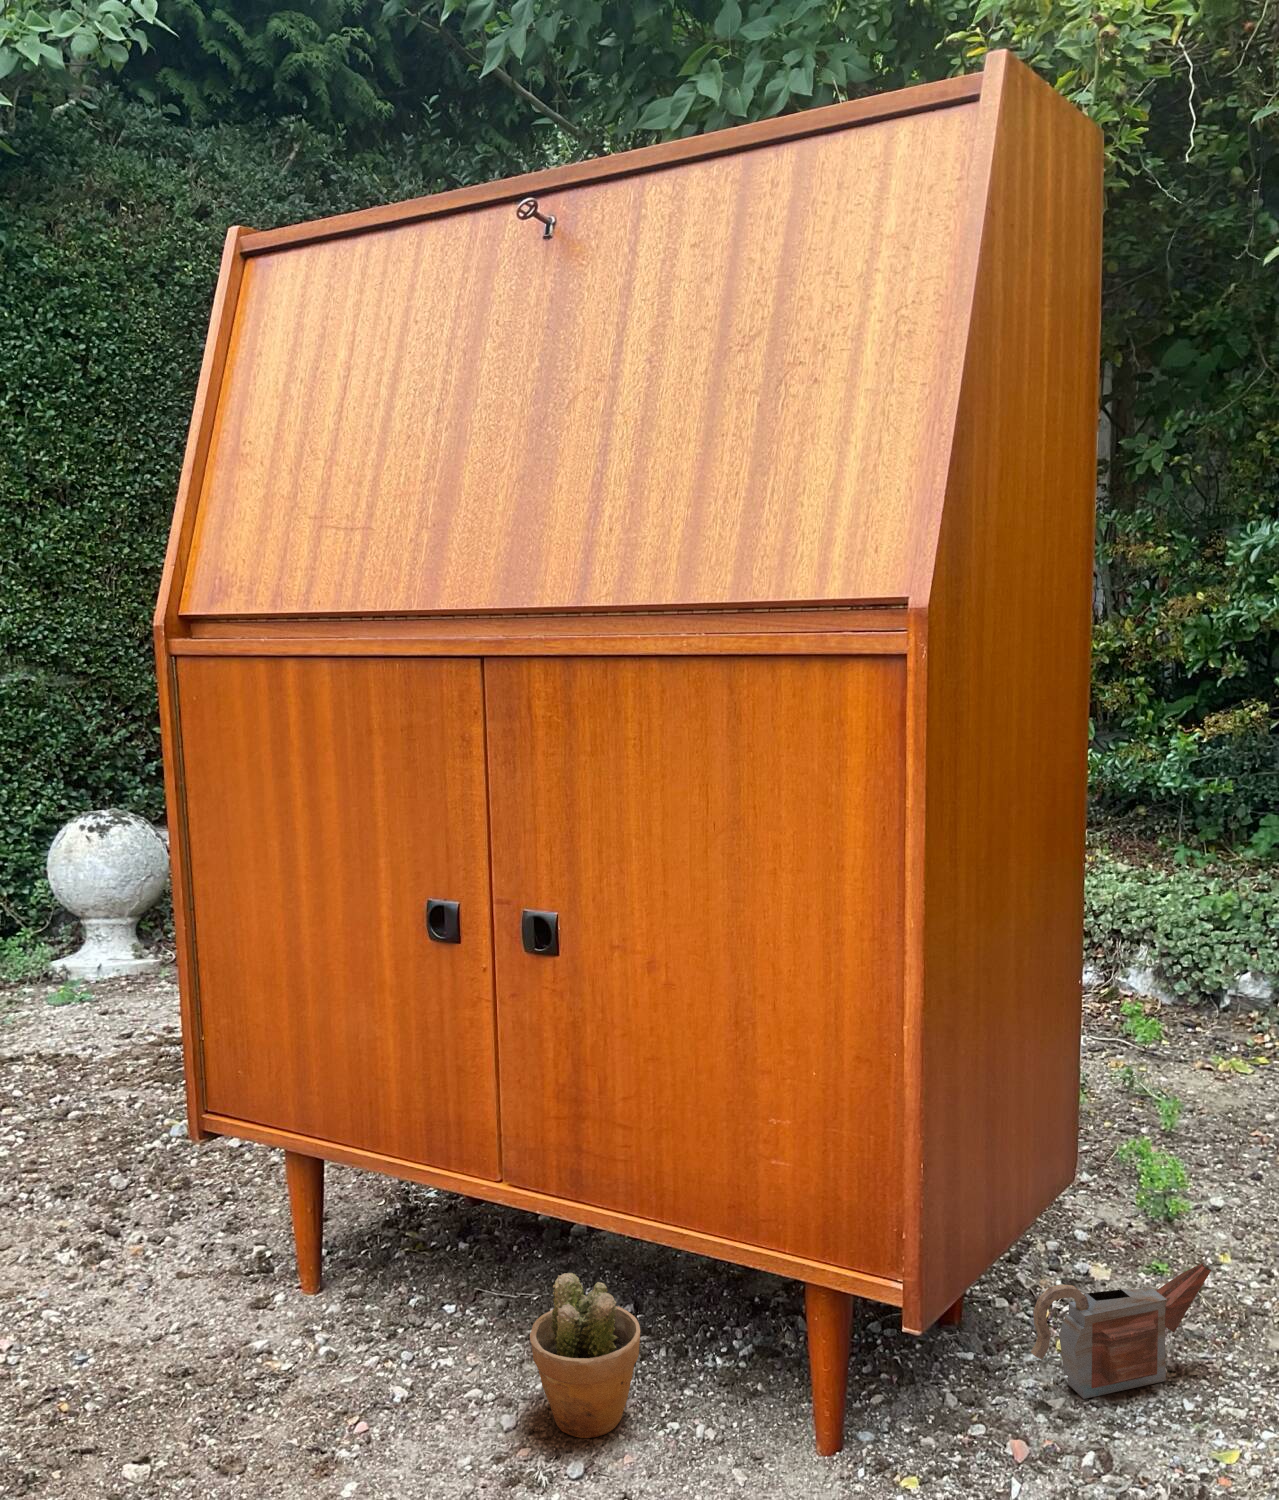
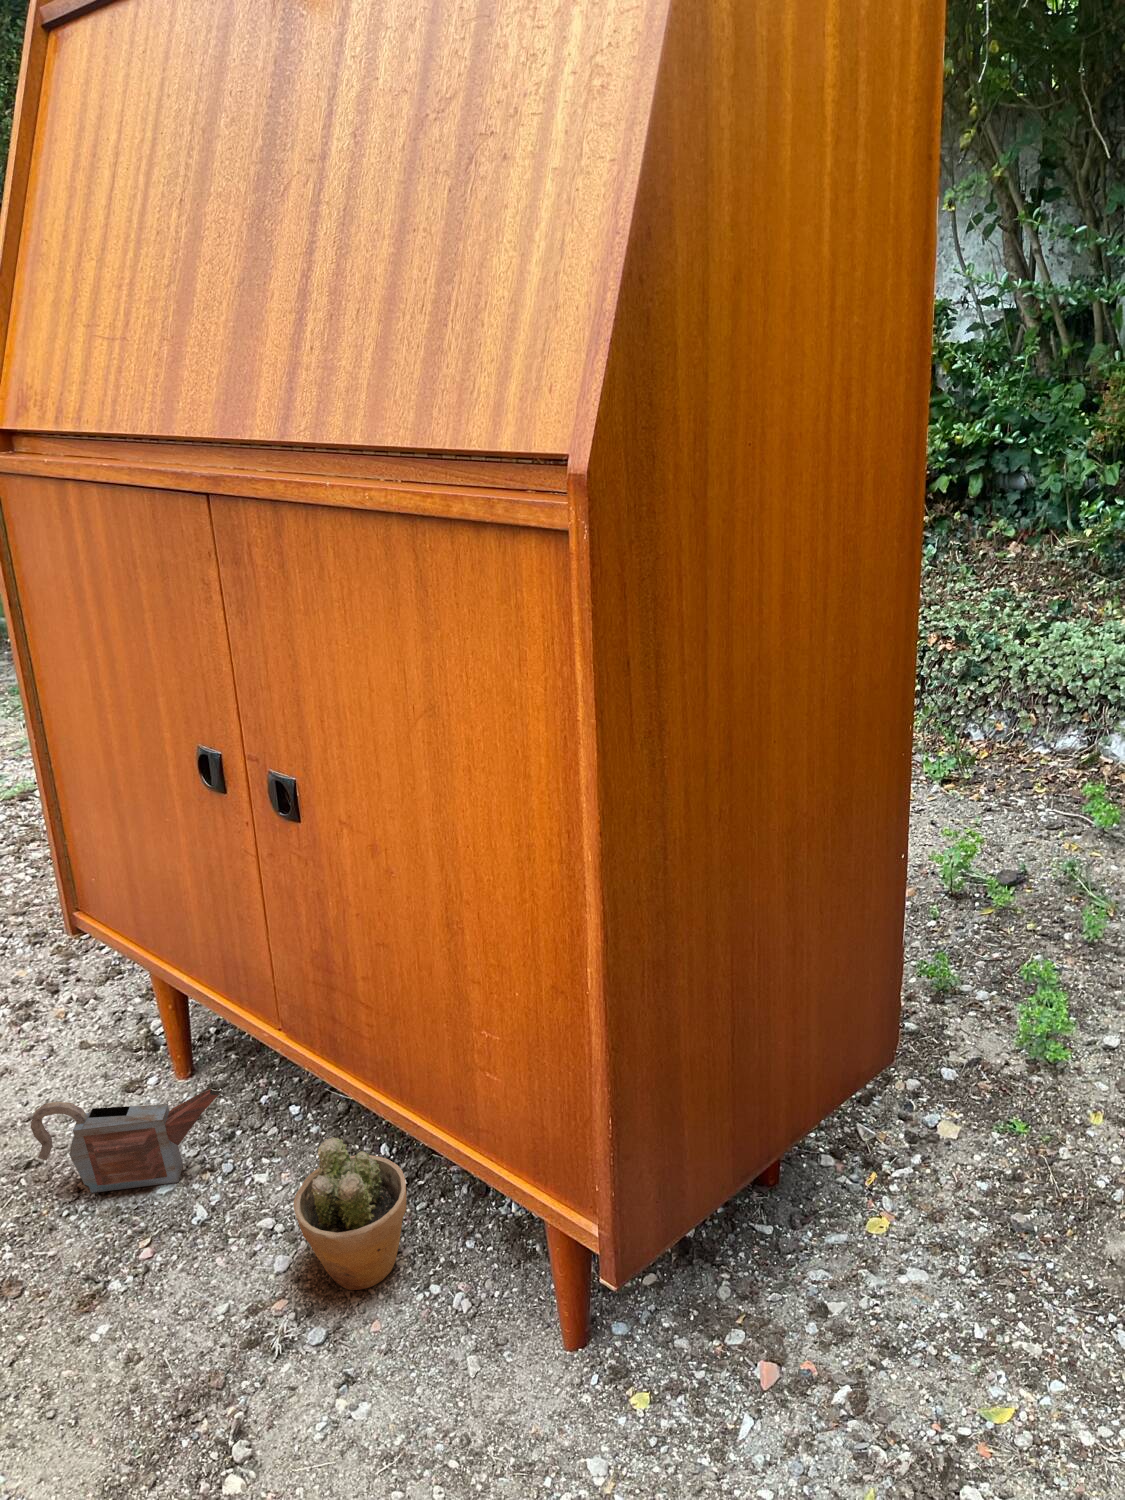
watering can: present [1031,1263,1212,1399] -> present [30,1089,220,1193]

